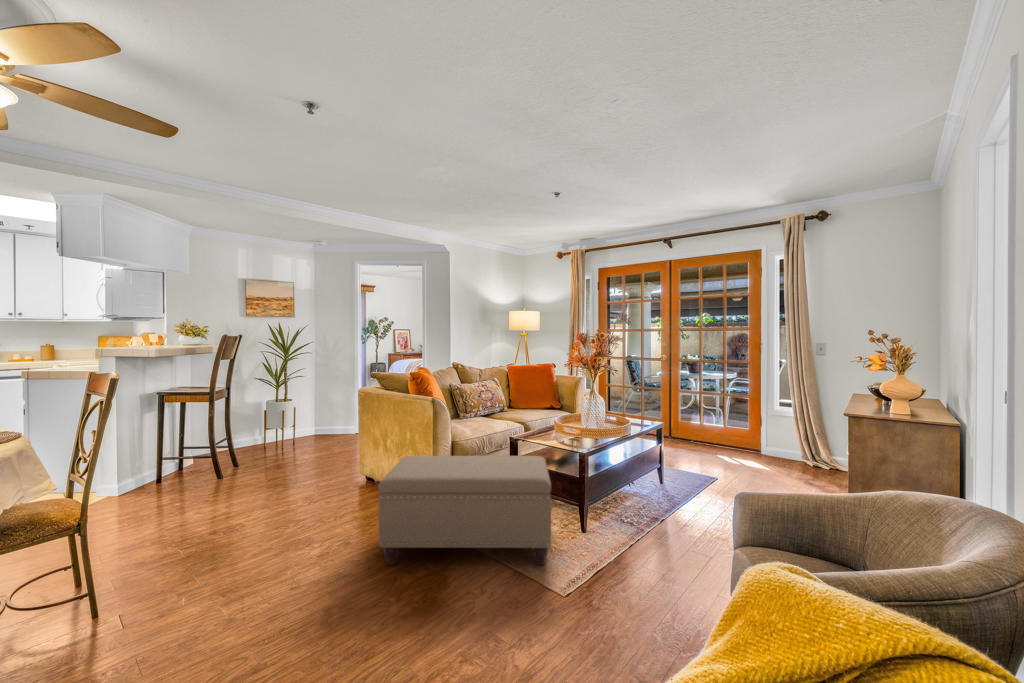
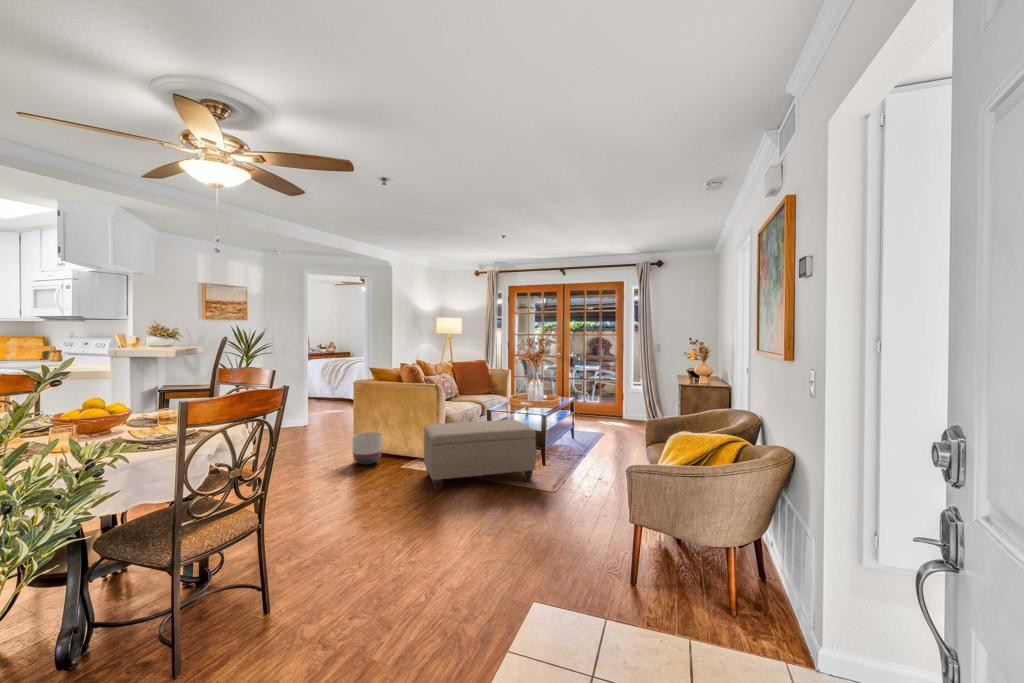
planter: none [334,456,373,500] -> present [353,432,382,465]

